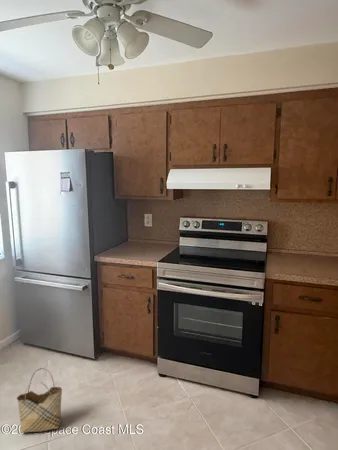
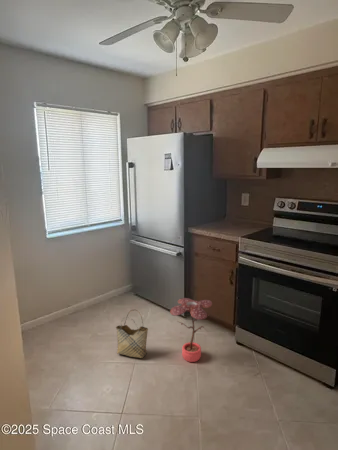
potted plant: none [91,336,136,414] -> present [170,298,212,362]

